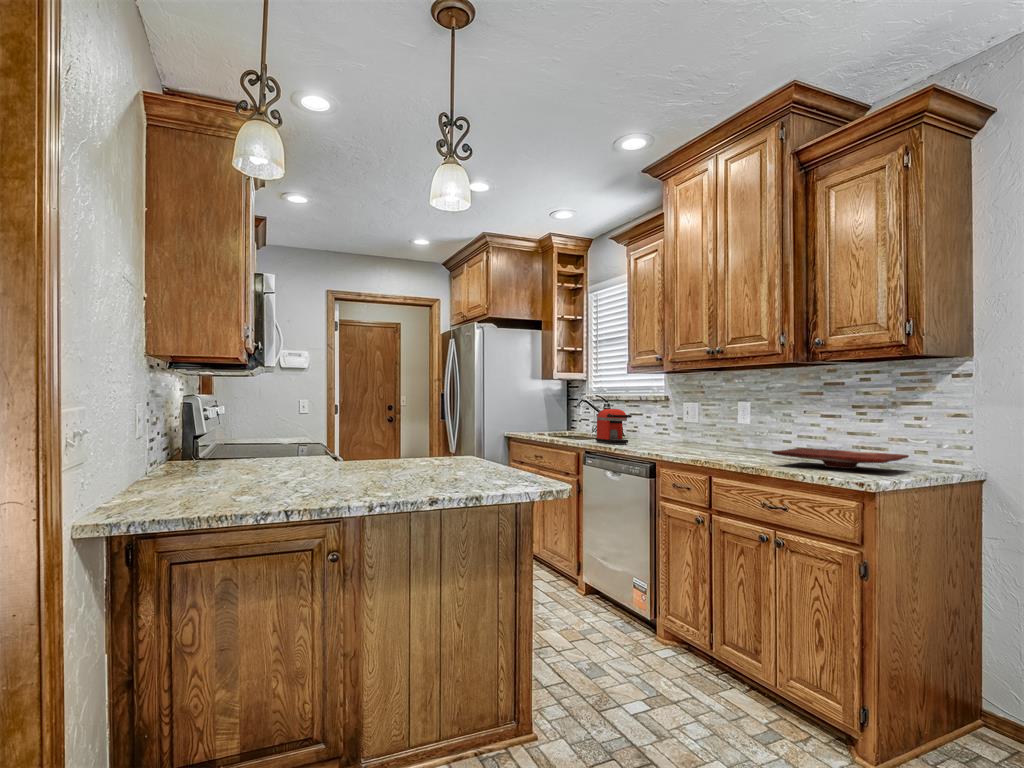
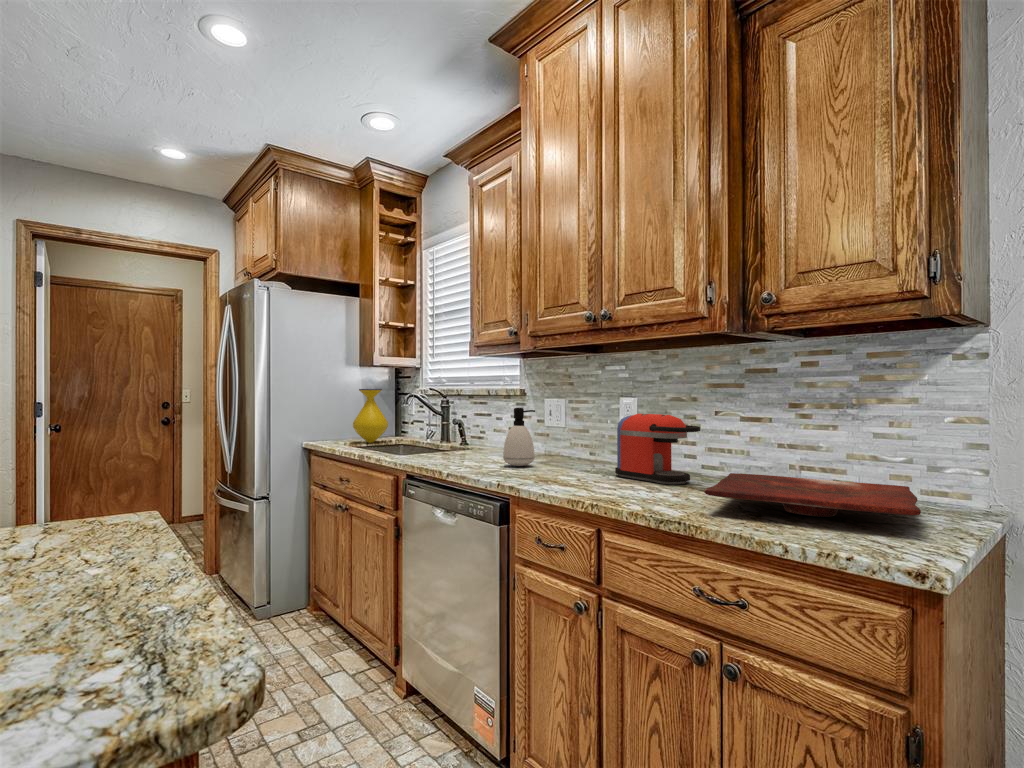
vase: none [539,395,564,435] -> present [353,389,388,443]
soap dispenser: none [653,408,675,447] -> present [503,408,535,466]
coffee maker: present [596,409,632,445] -> present [615,414,700,484]

